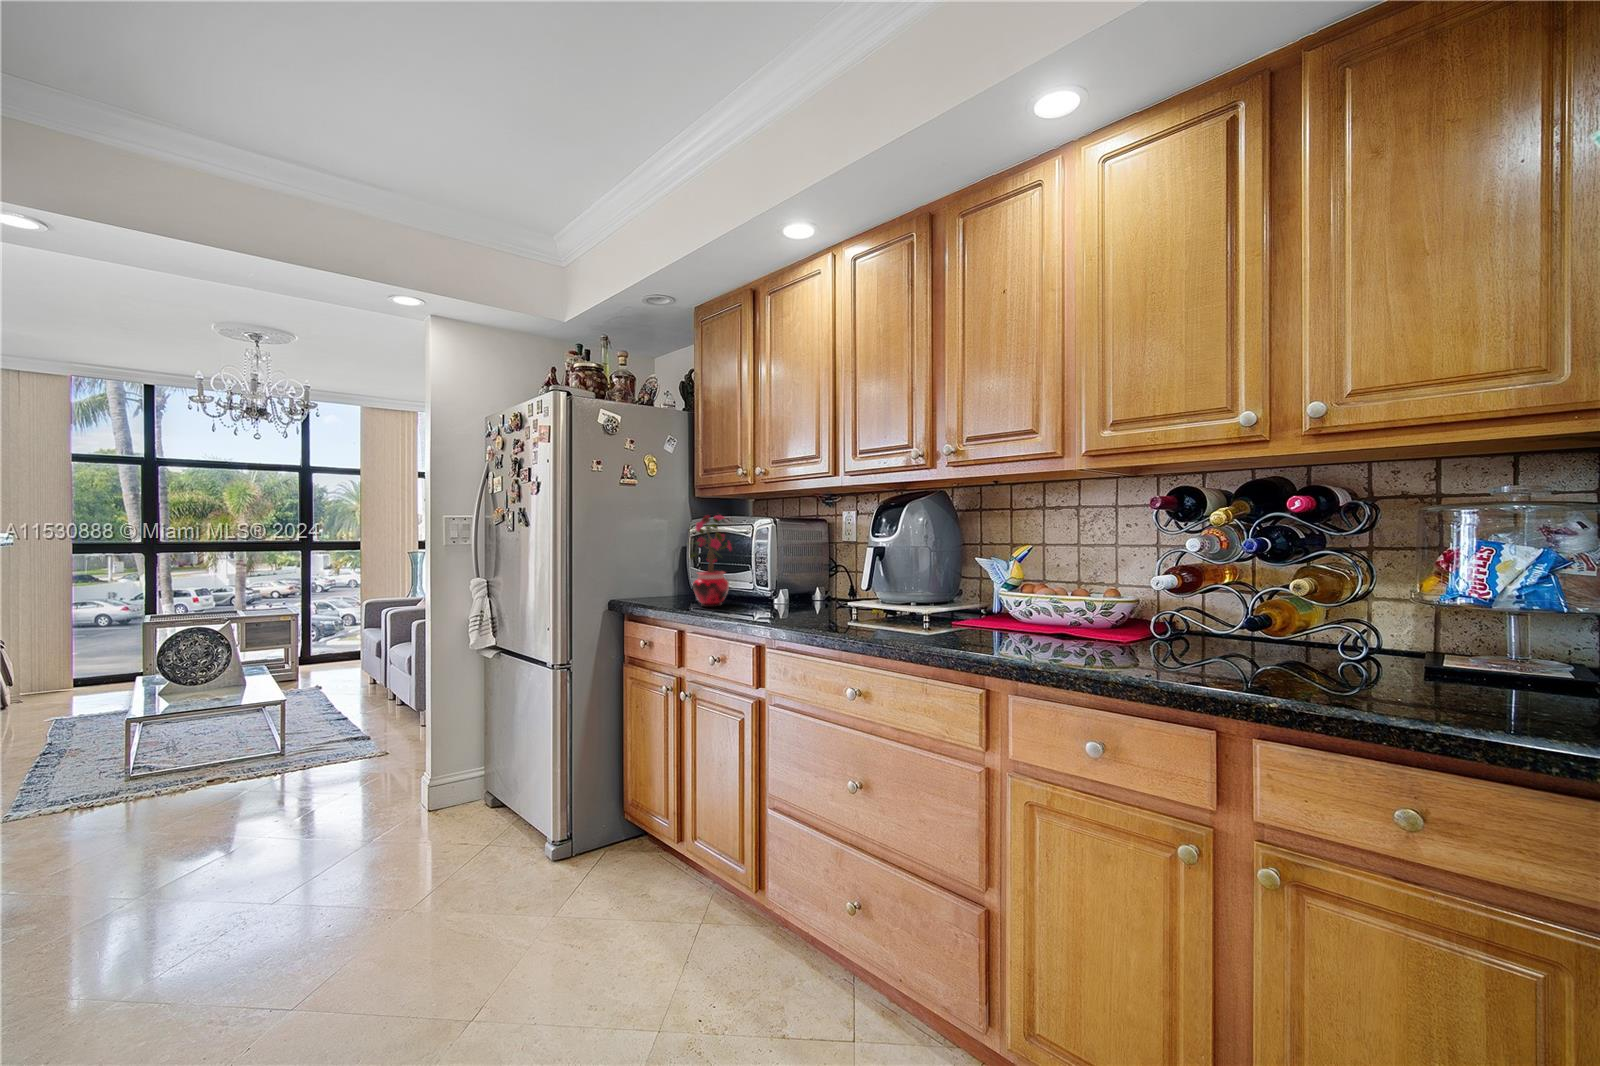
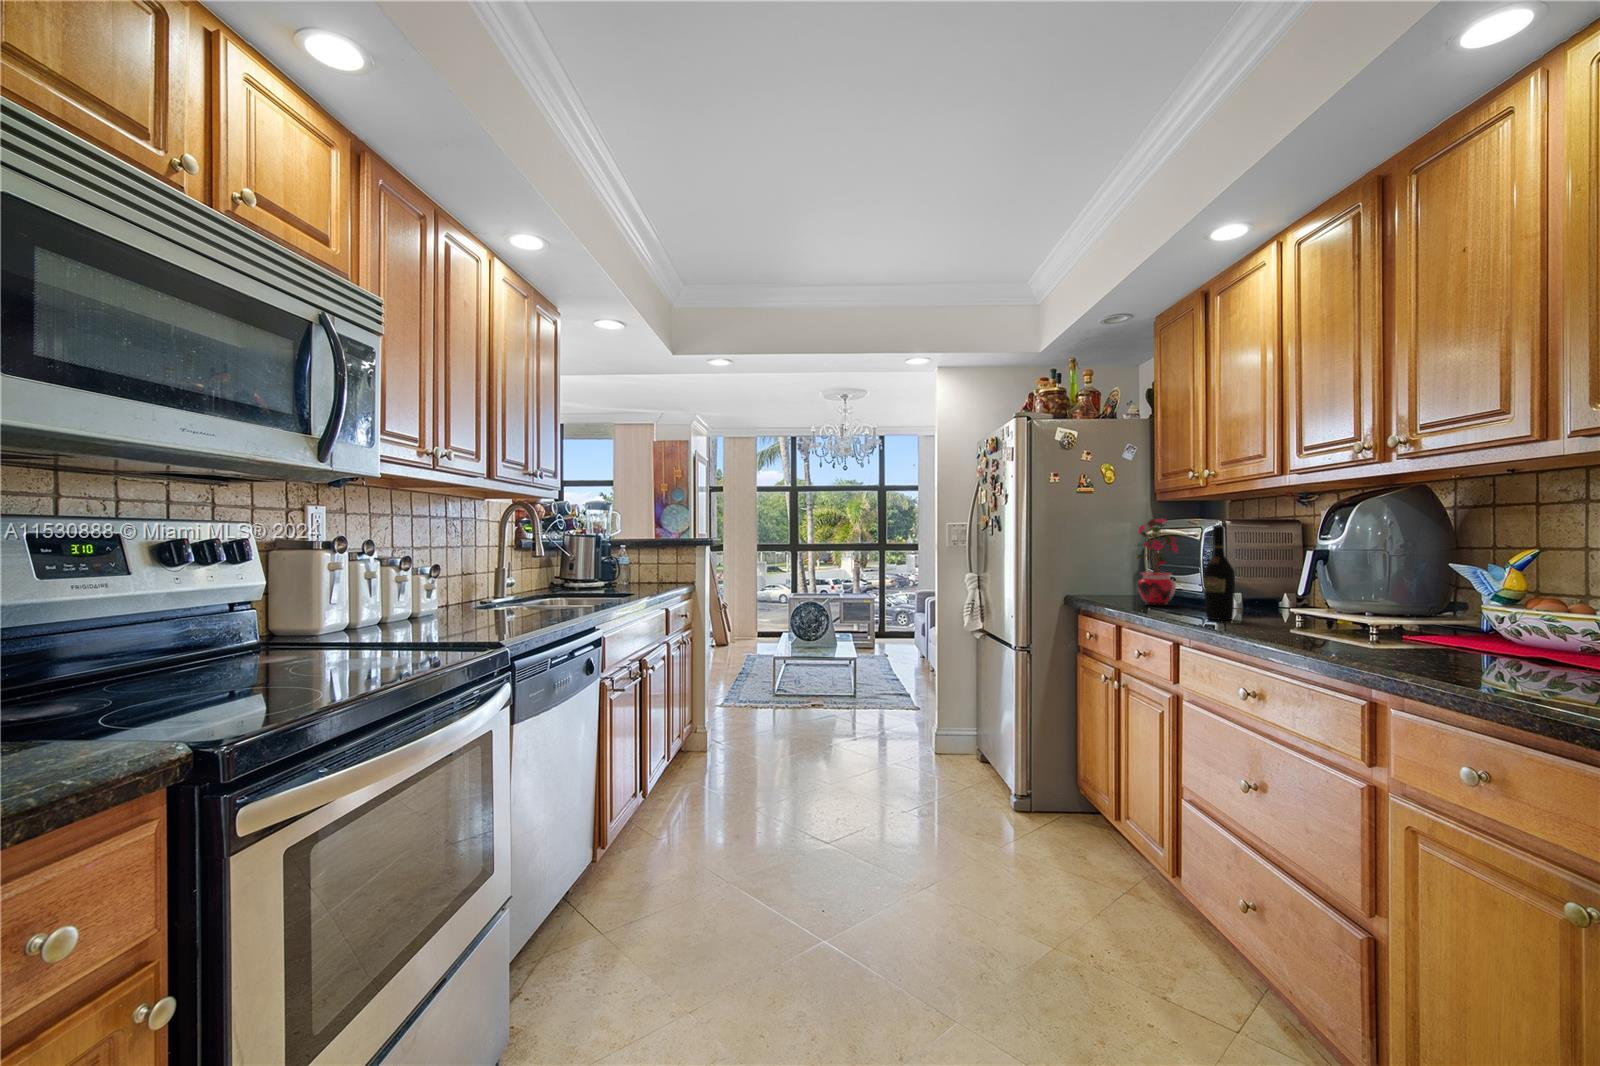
wine bottle: none [783,524,810,622] -> present [1203,525,1235,620]

